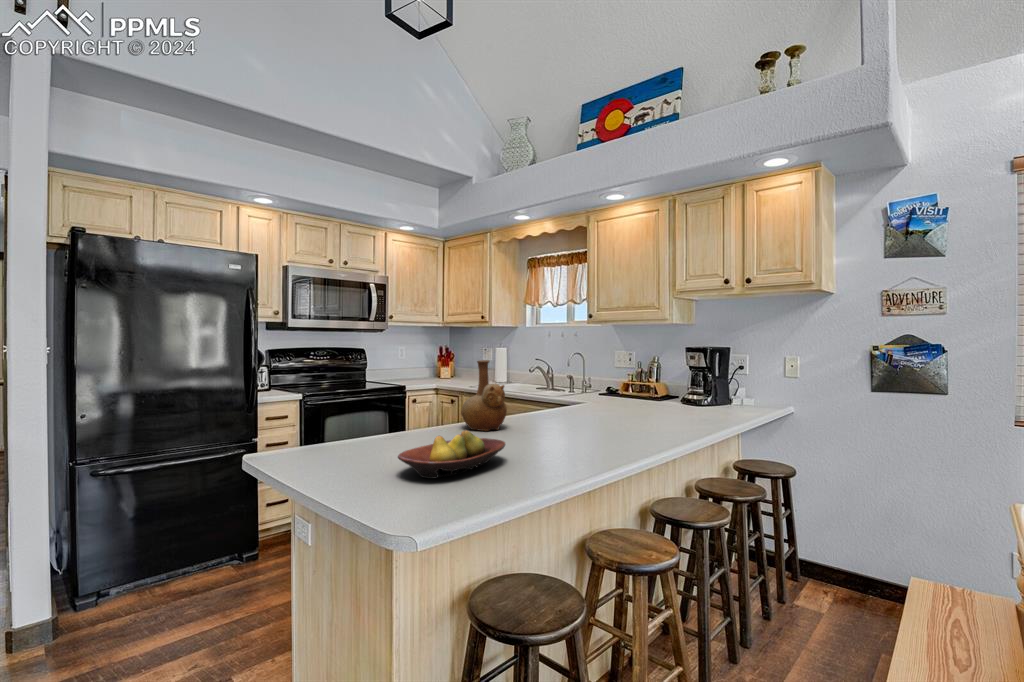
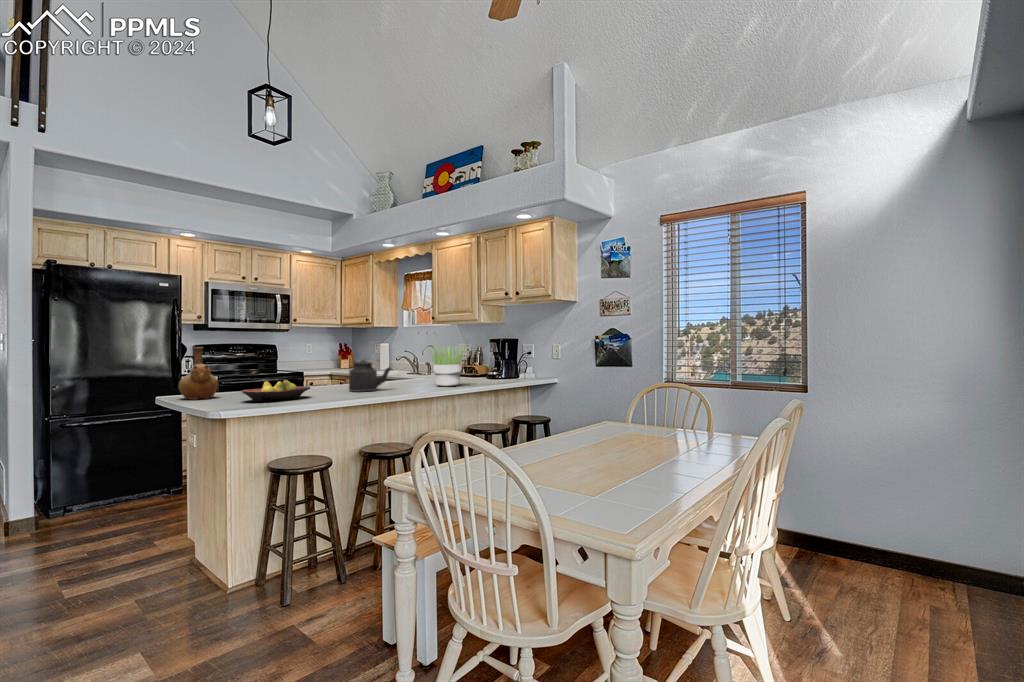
potted plant: none [629,359,707,426] -> present [429,346,467,386]
vase: present [461,360,507,431] -> present [179,347,218,400]
kettle: none [536,372,603,441] -> present [349,358,391,392]

